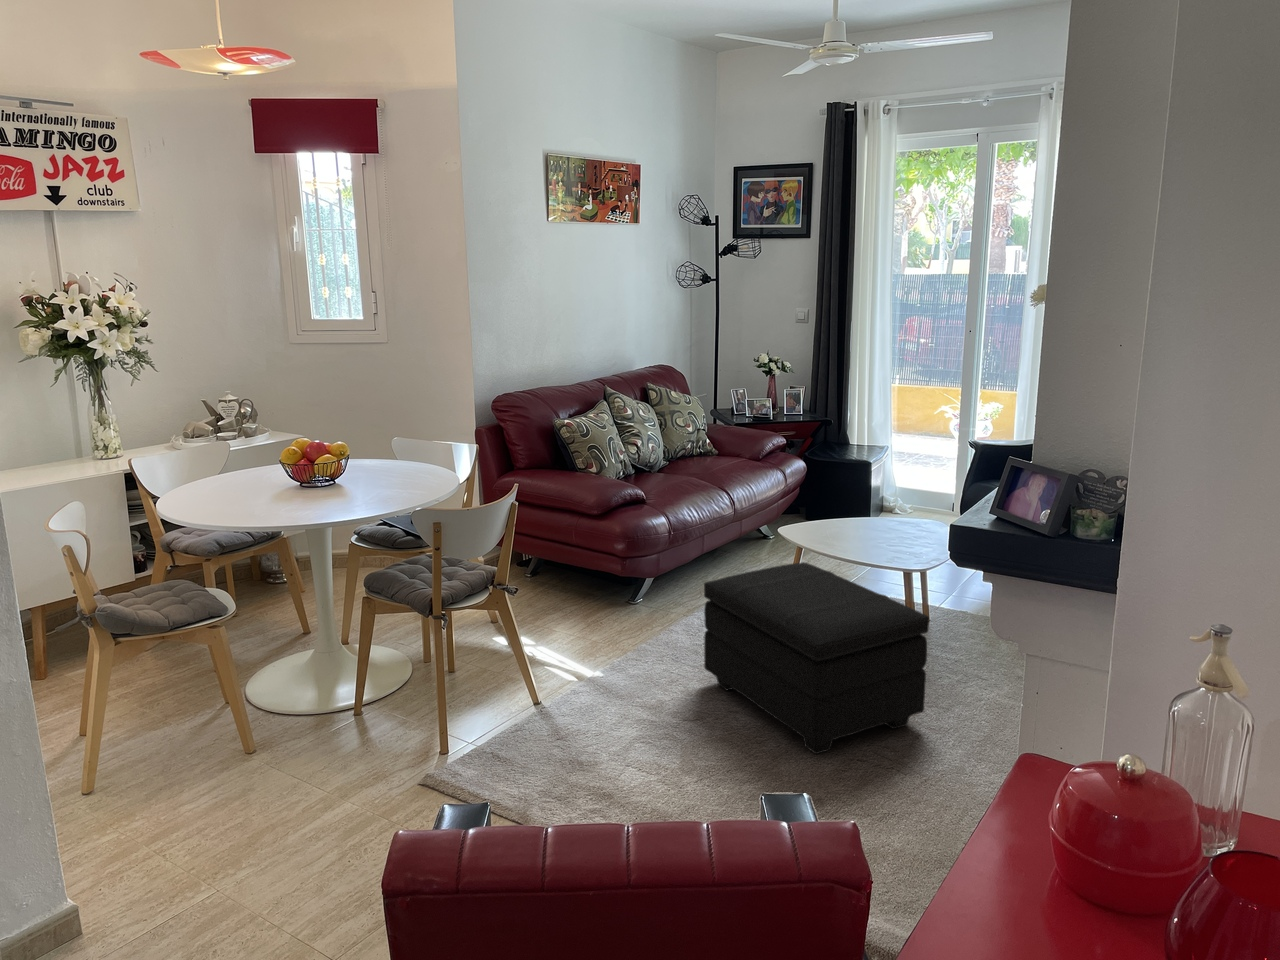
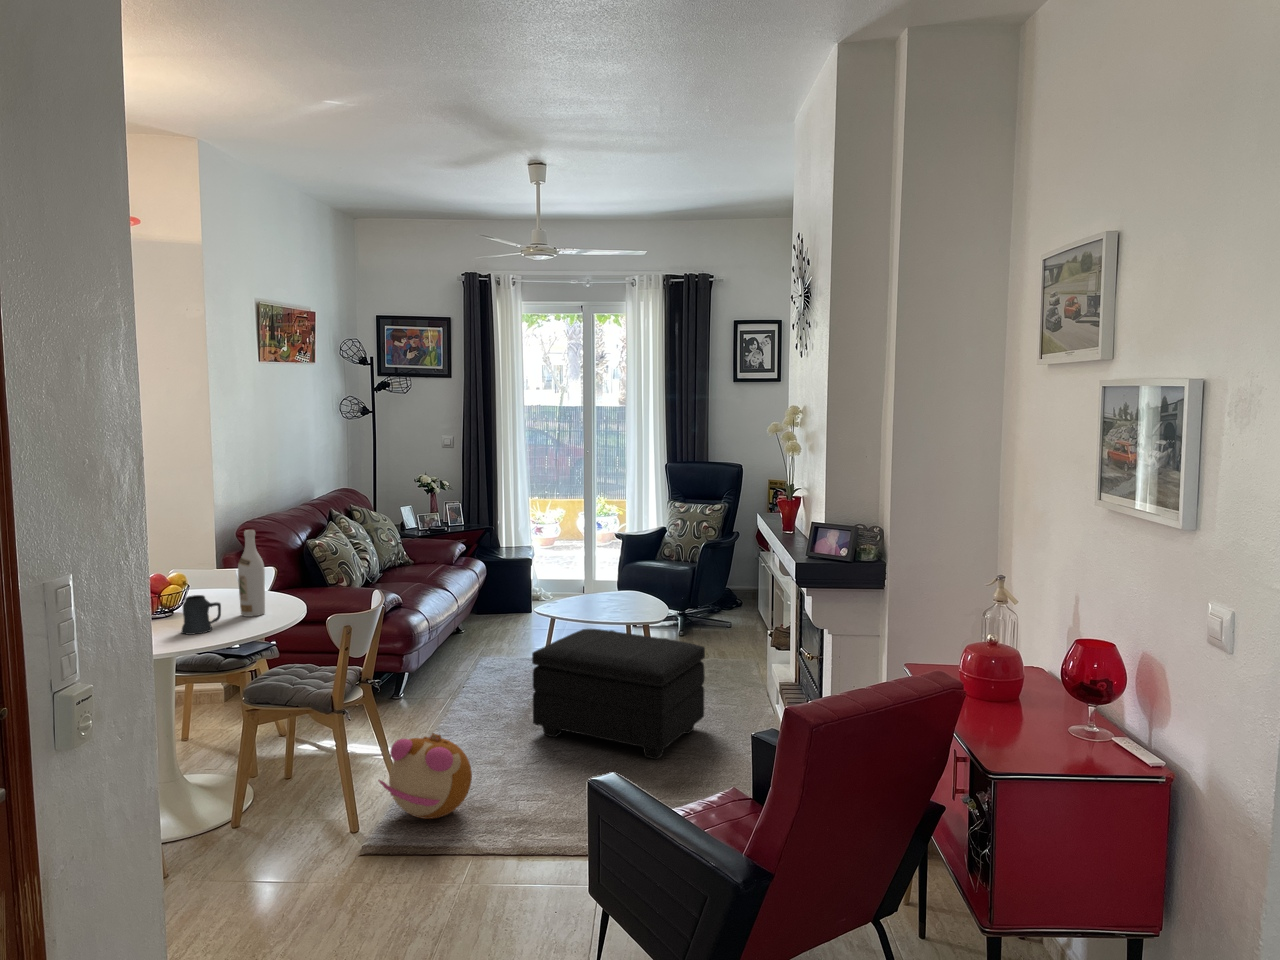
wine bottle: none [334,407,364,500] -> present [238,530,265,617]
mug: none [256,472,293,512] -> present [181,595,221,635]
plush toy: none [450,658,553,755] -> present [378,733,472,819]

